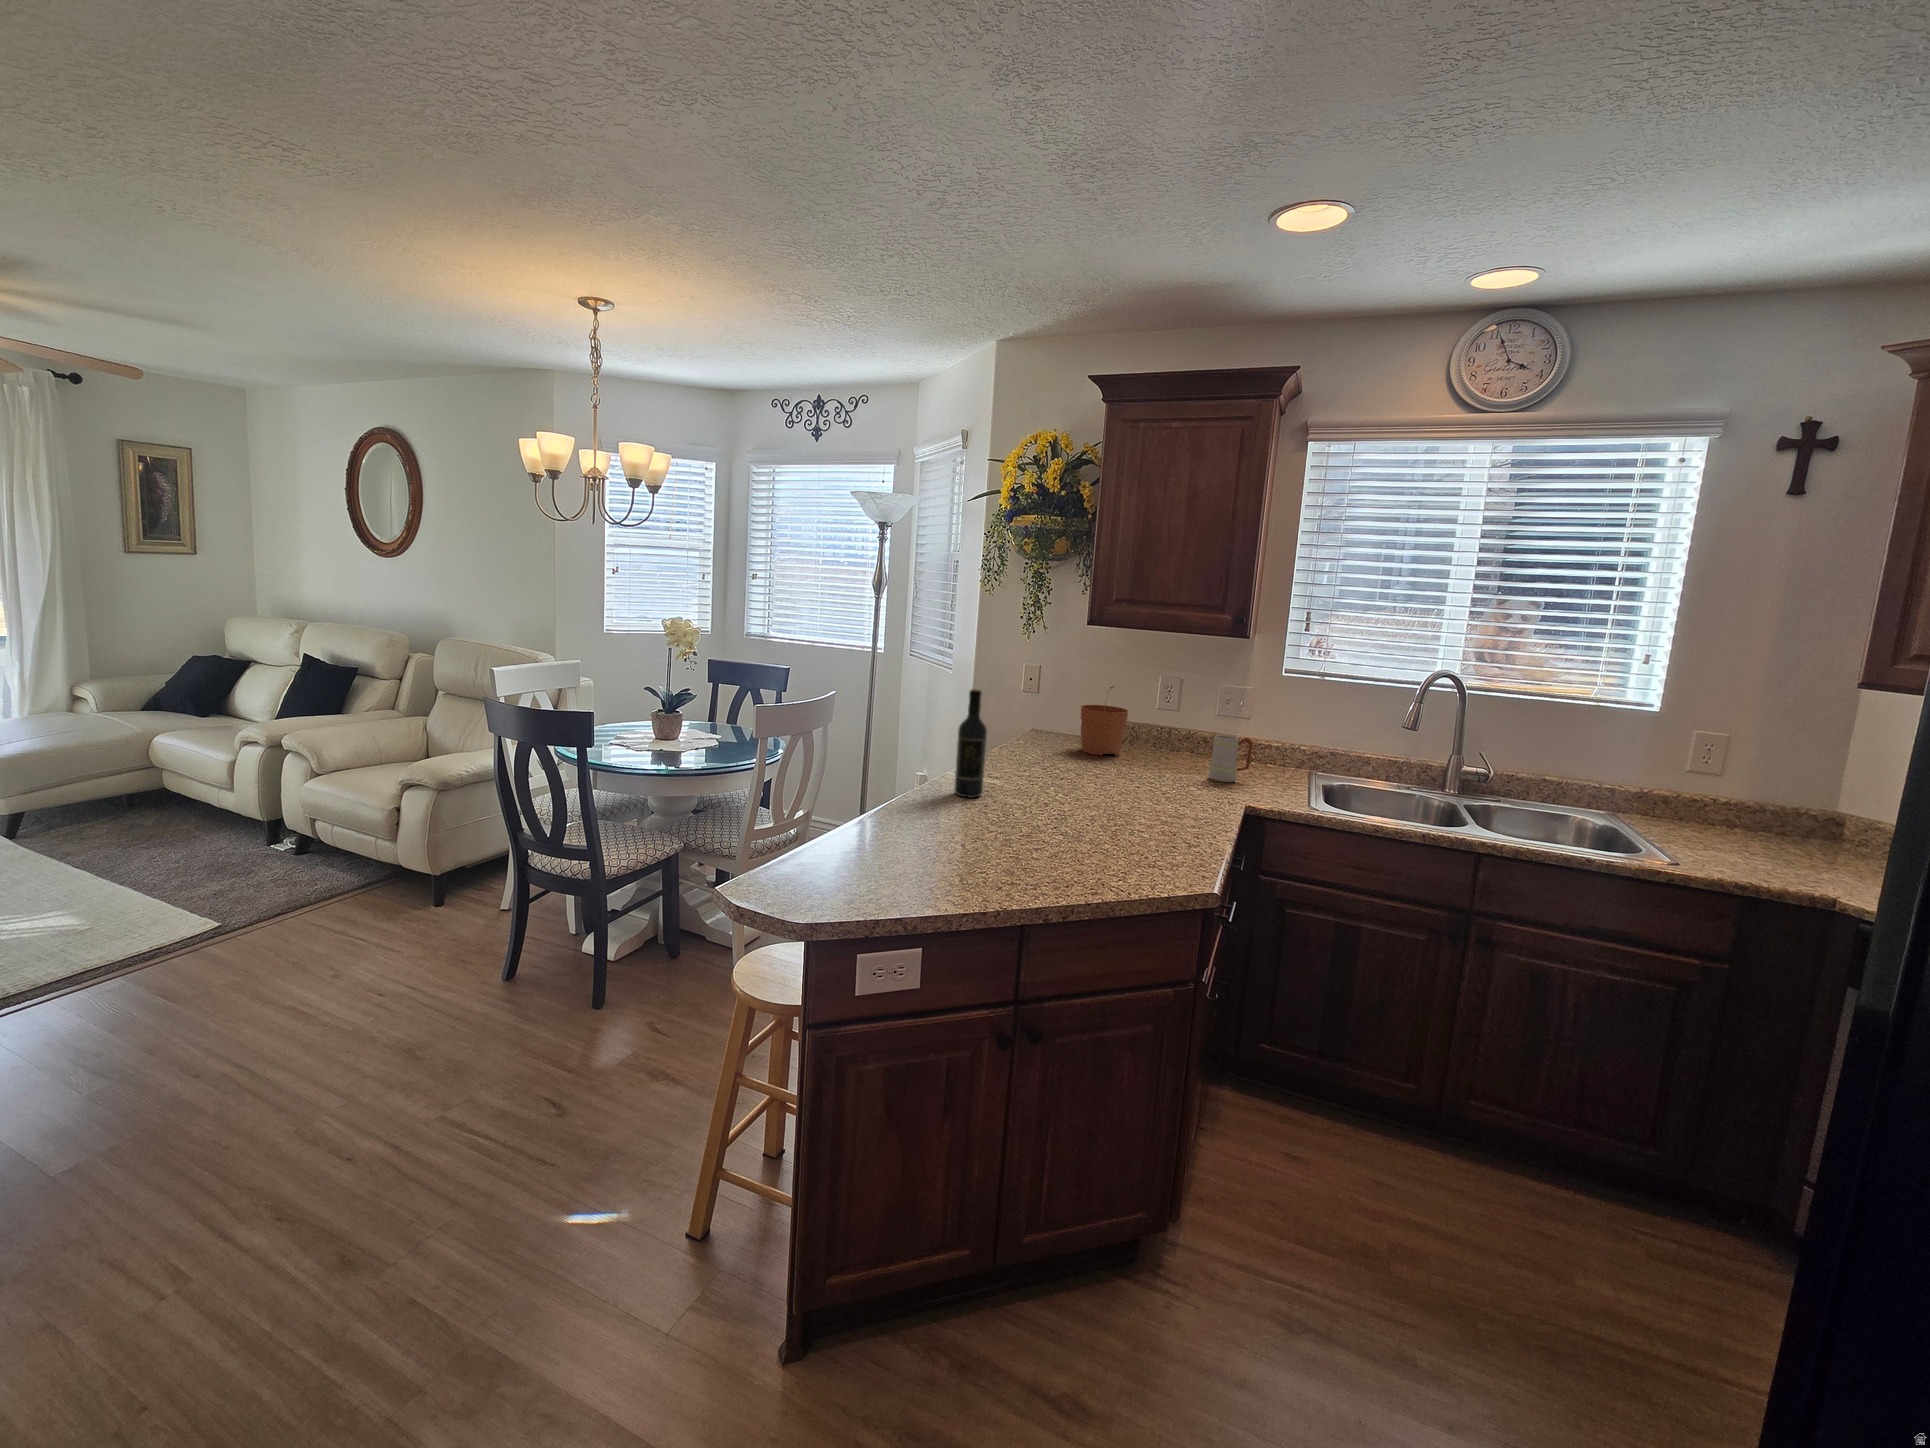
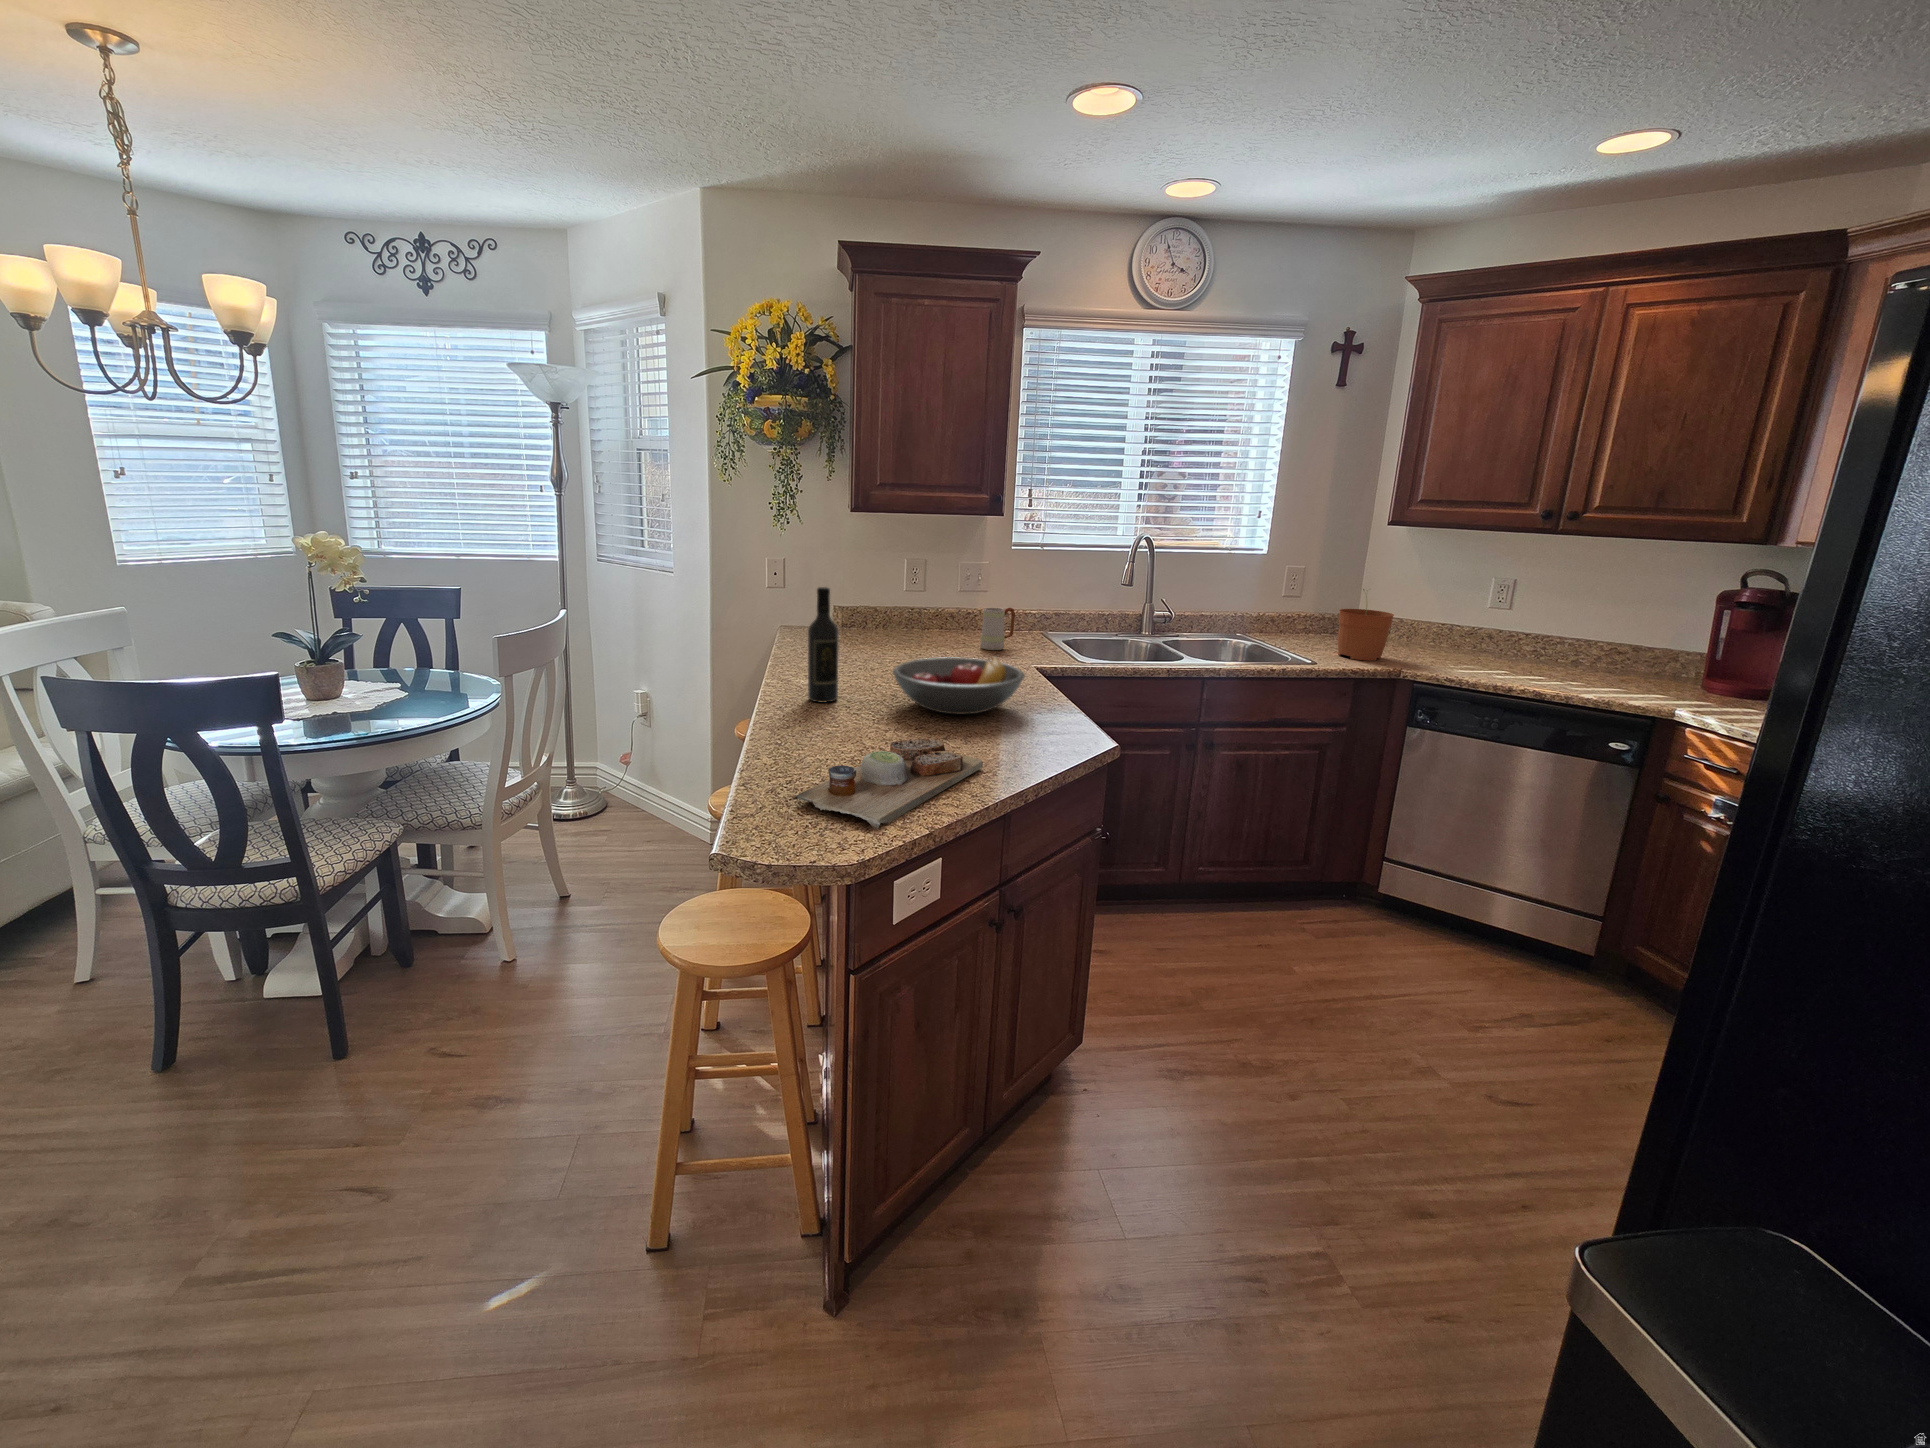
plant pot: present [1081,686,1129,756] -> present [1338,589,1394,661]
fruit bowl: none [1019,771,1158,831] -> present [892,657,1025,714]
cutting board: none [814,834,1019,898] -> present [794,737,983,831]

